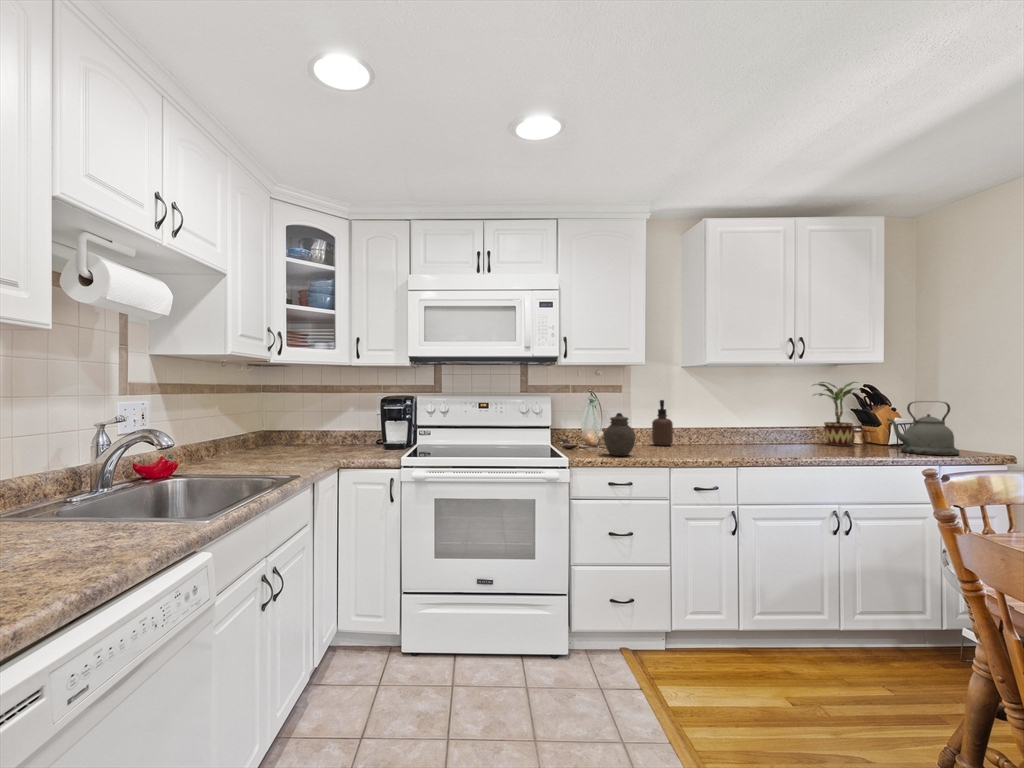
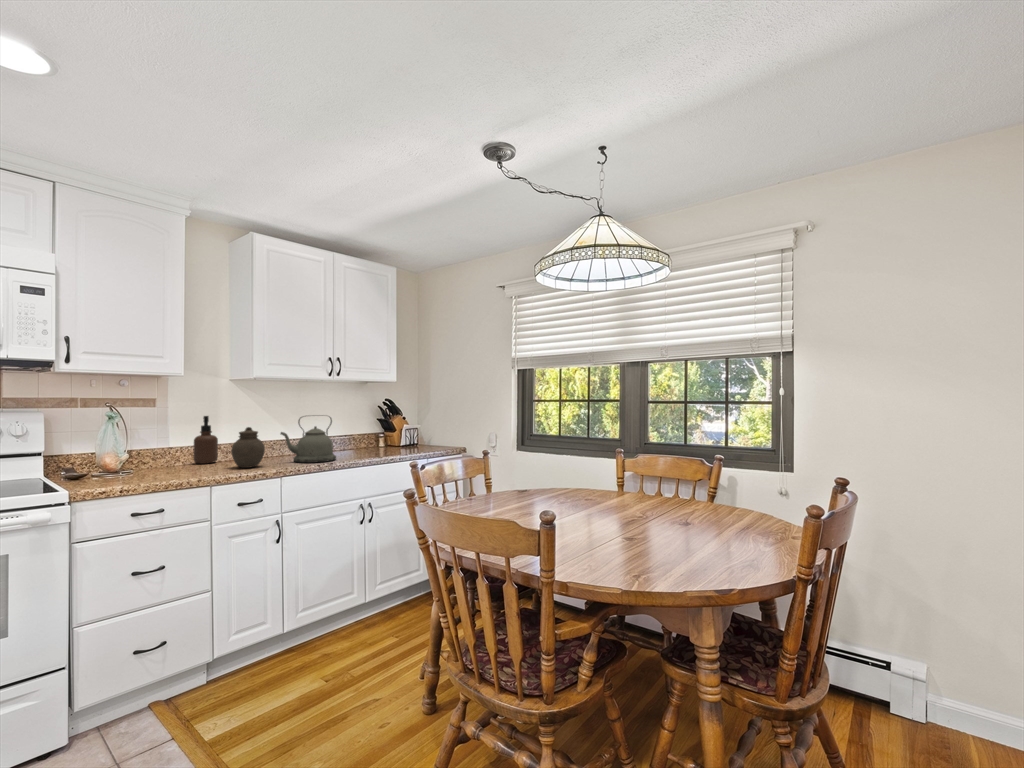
potted plant: present [813,382,860,446] -> none [348,397,384,449]
kettle: present [887,402,959,456] -> present [281,417,336,463]
jar: present [604,413,635,456] -> present [231,427,265,468]

